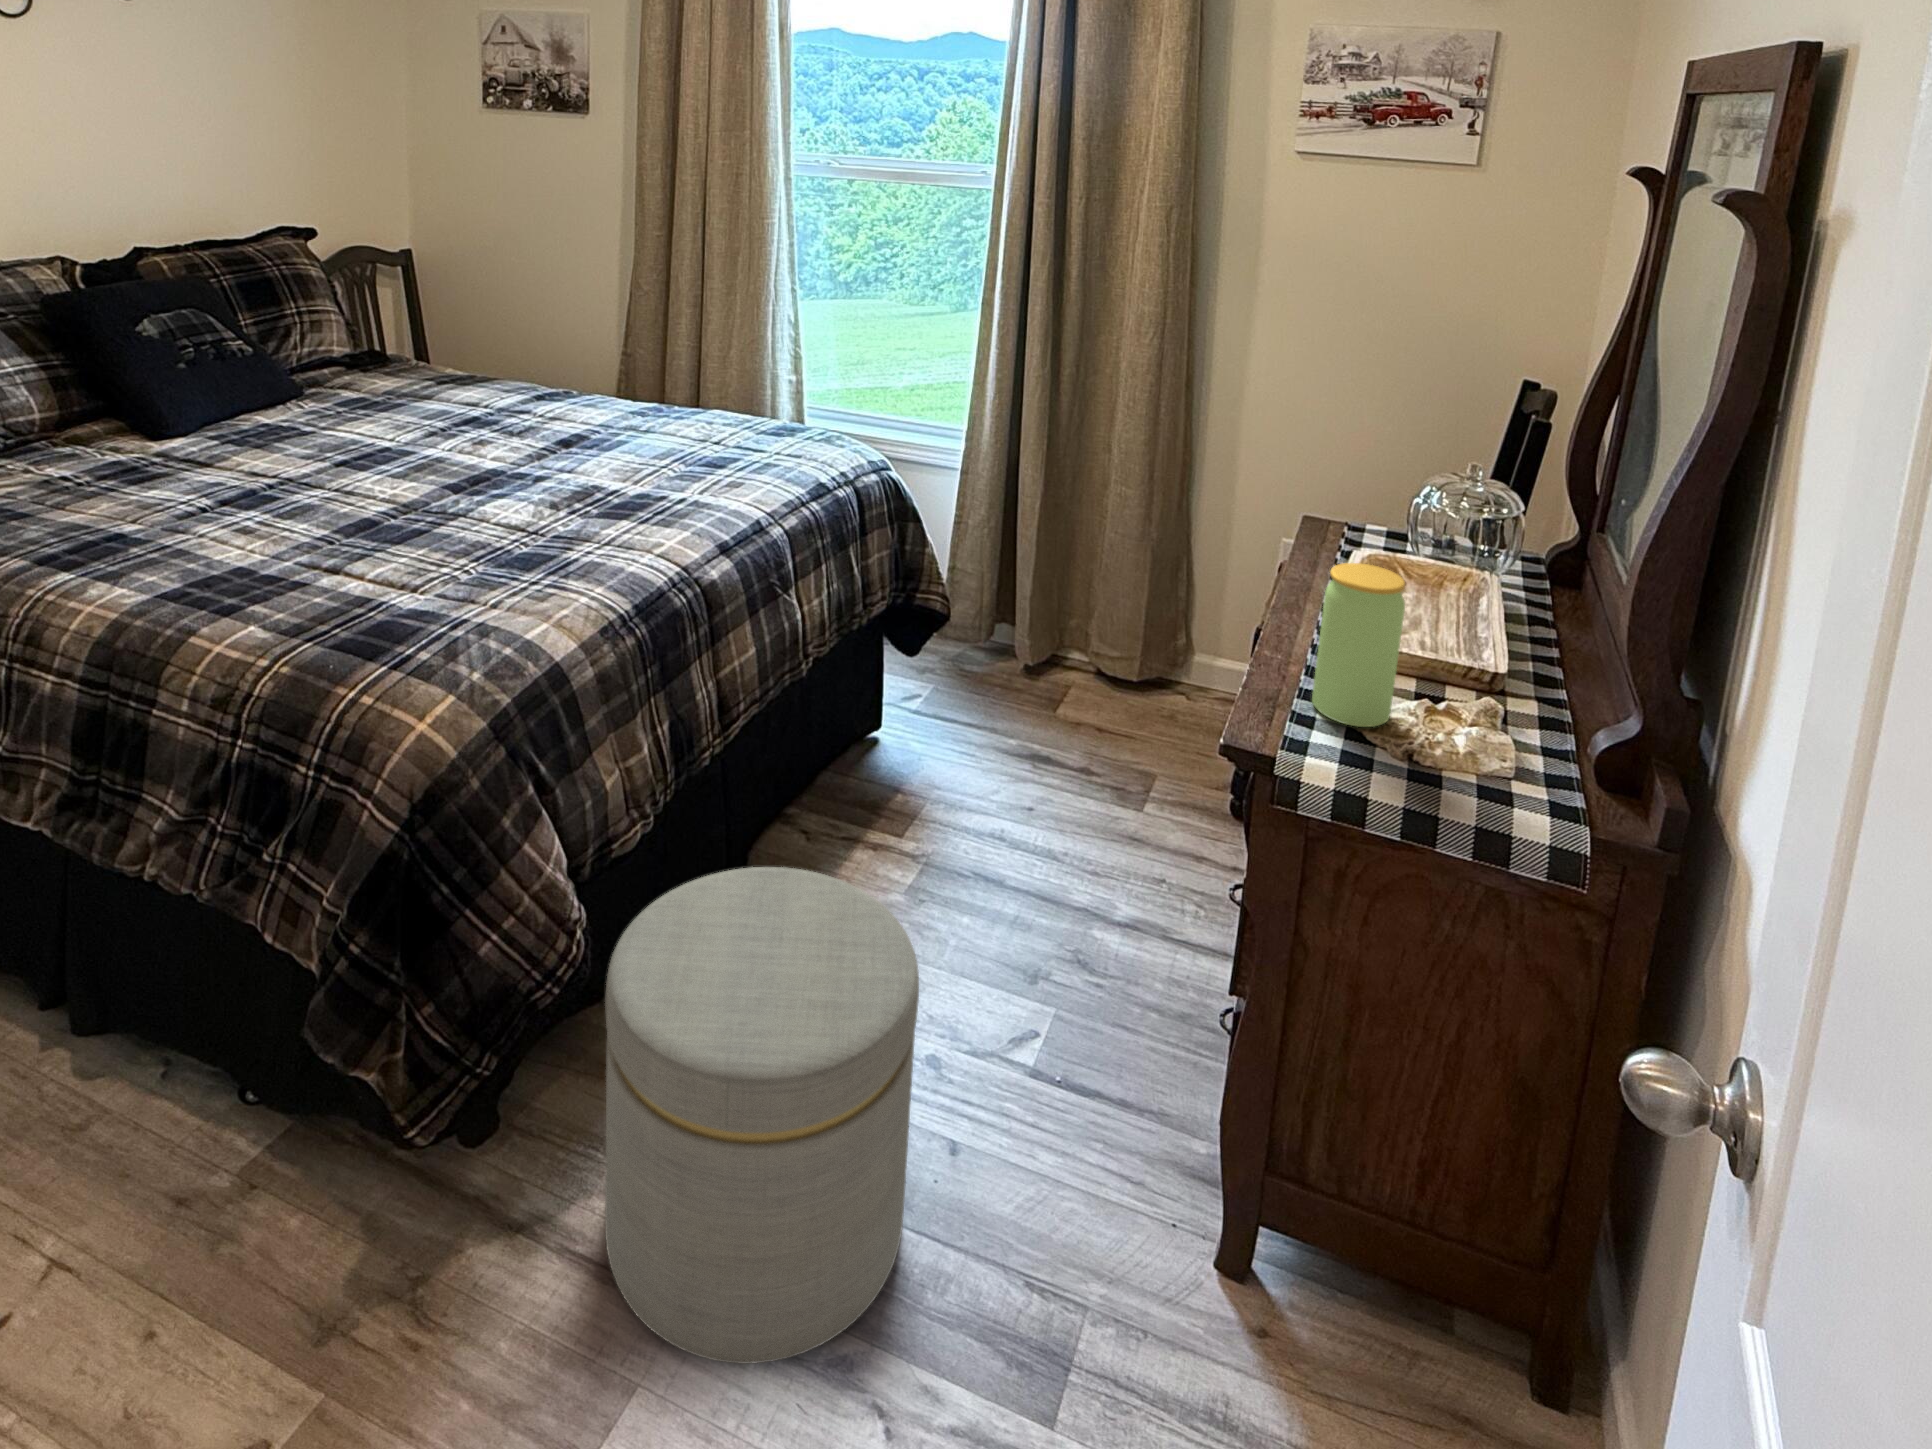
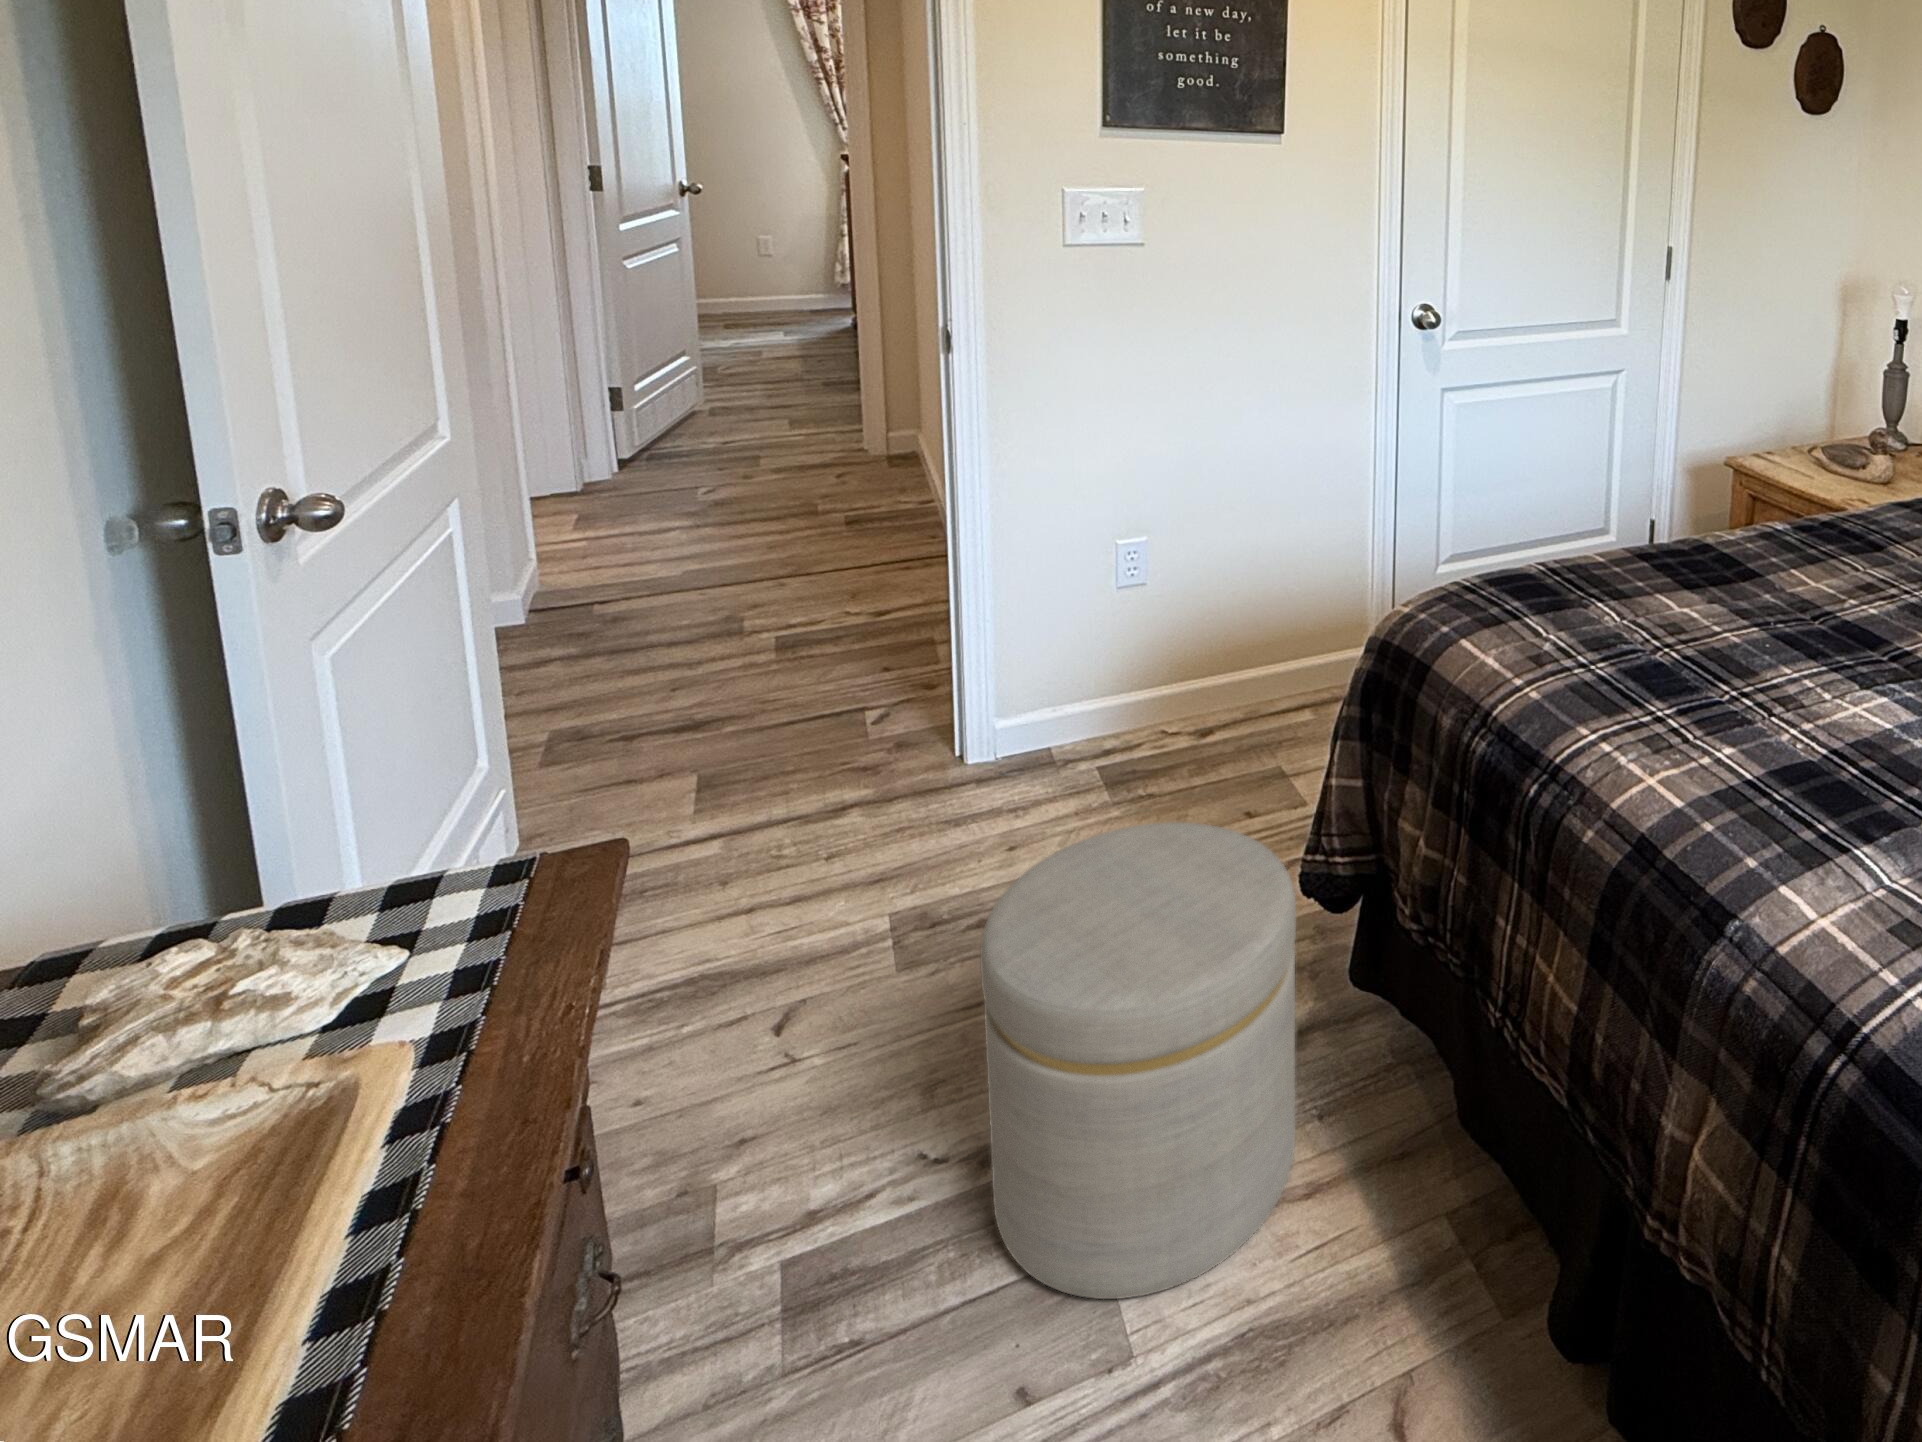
jar: present [1312,563,1405,727] -> none [286,714,470,991]

